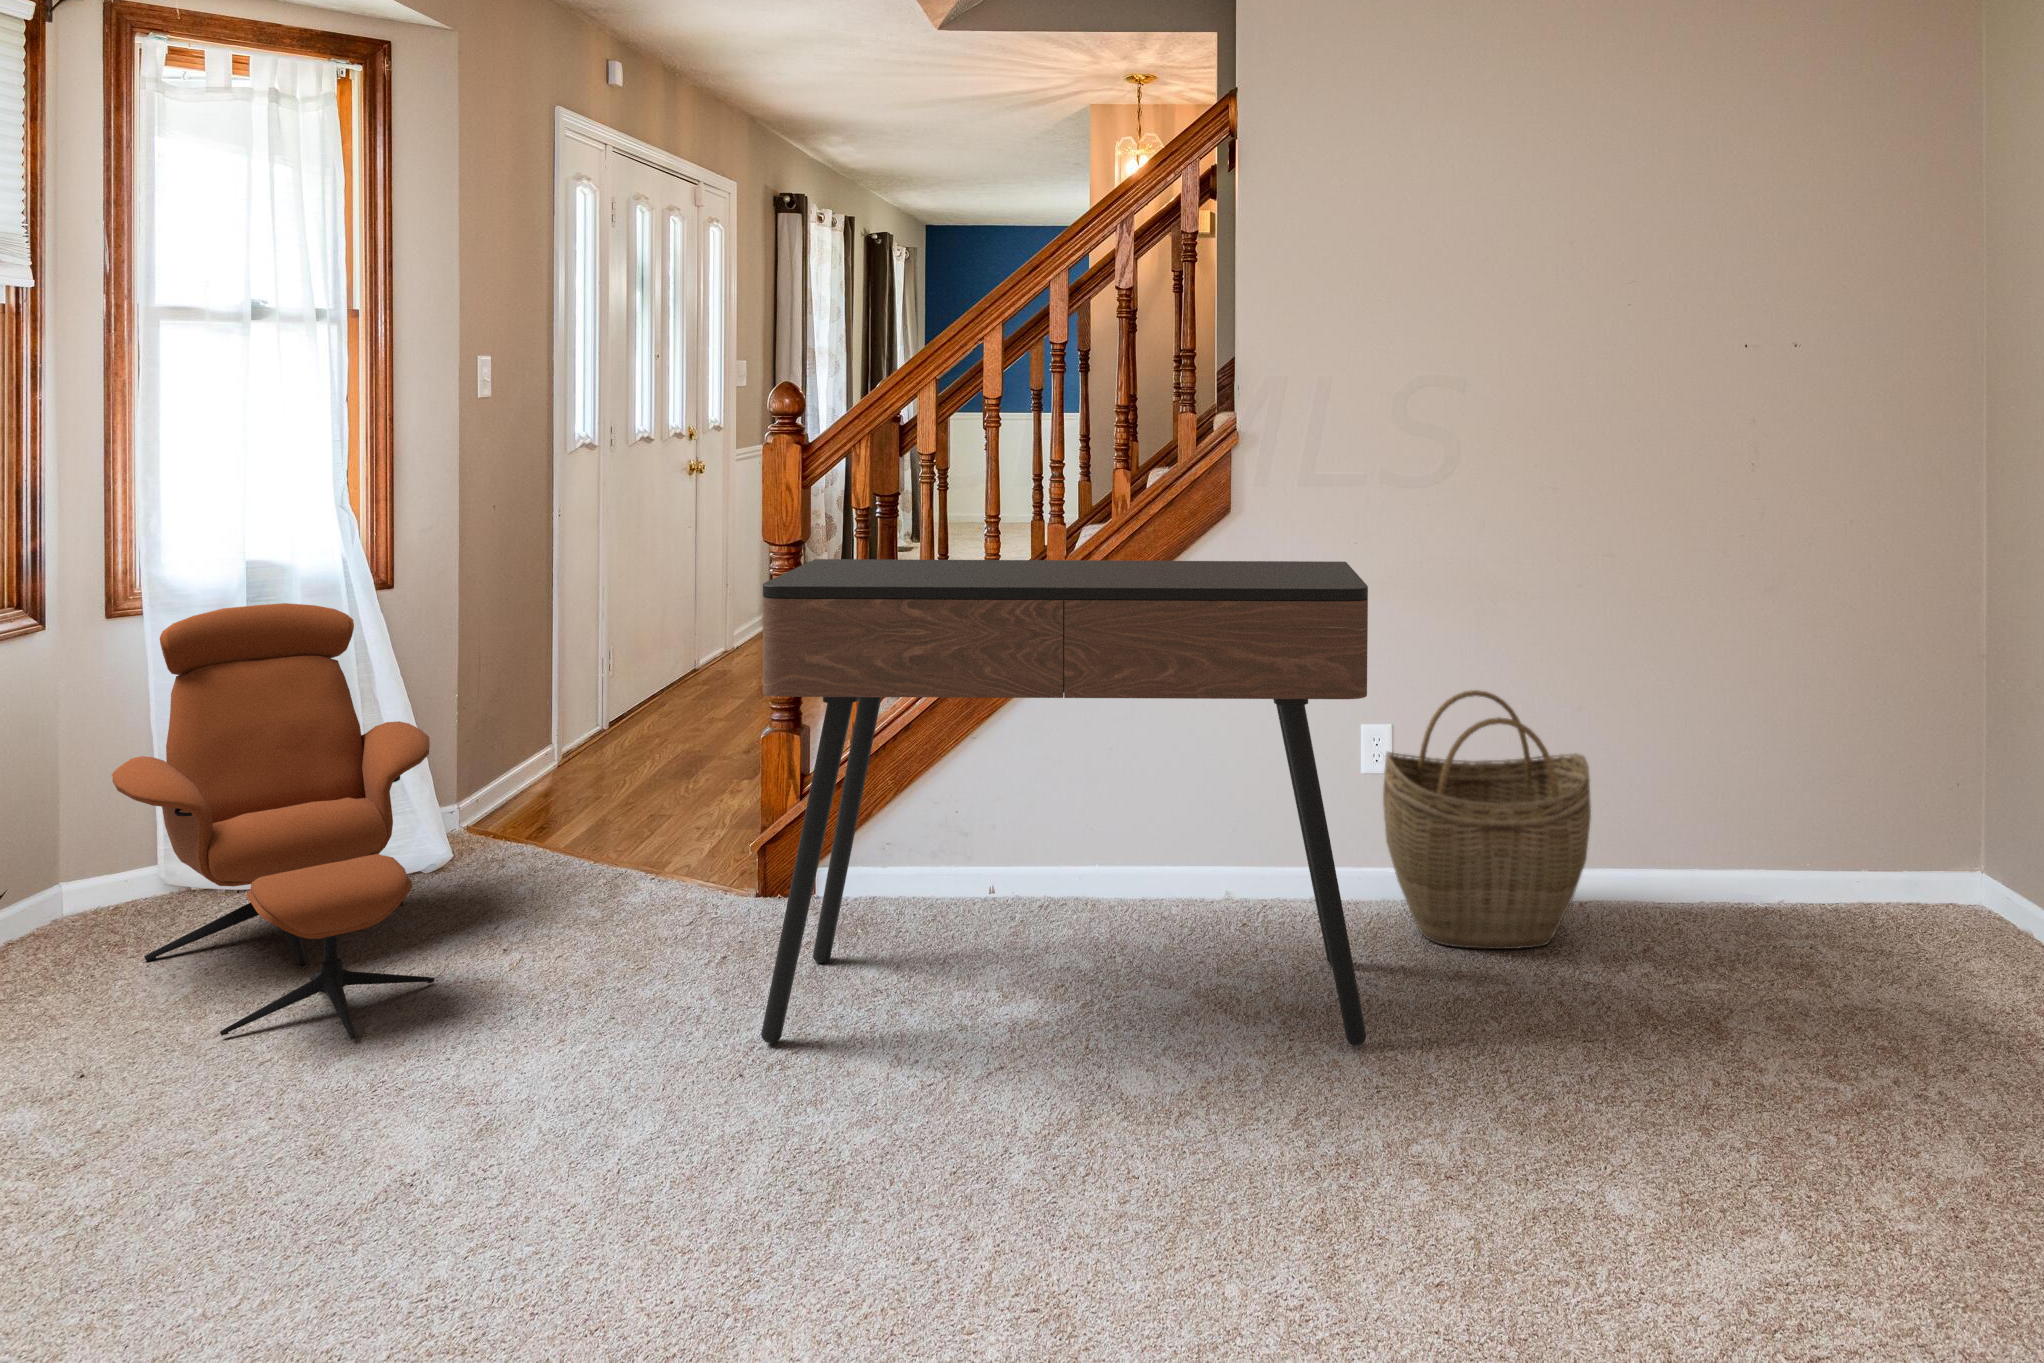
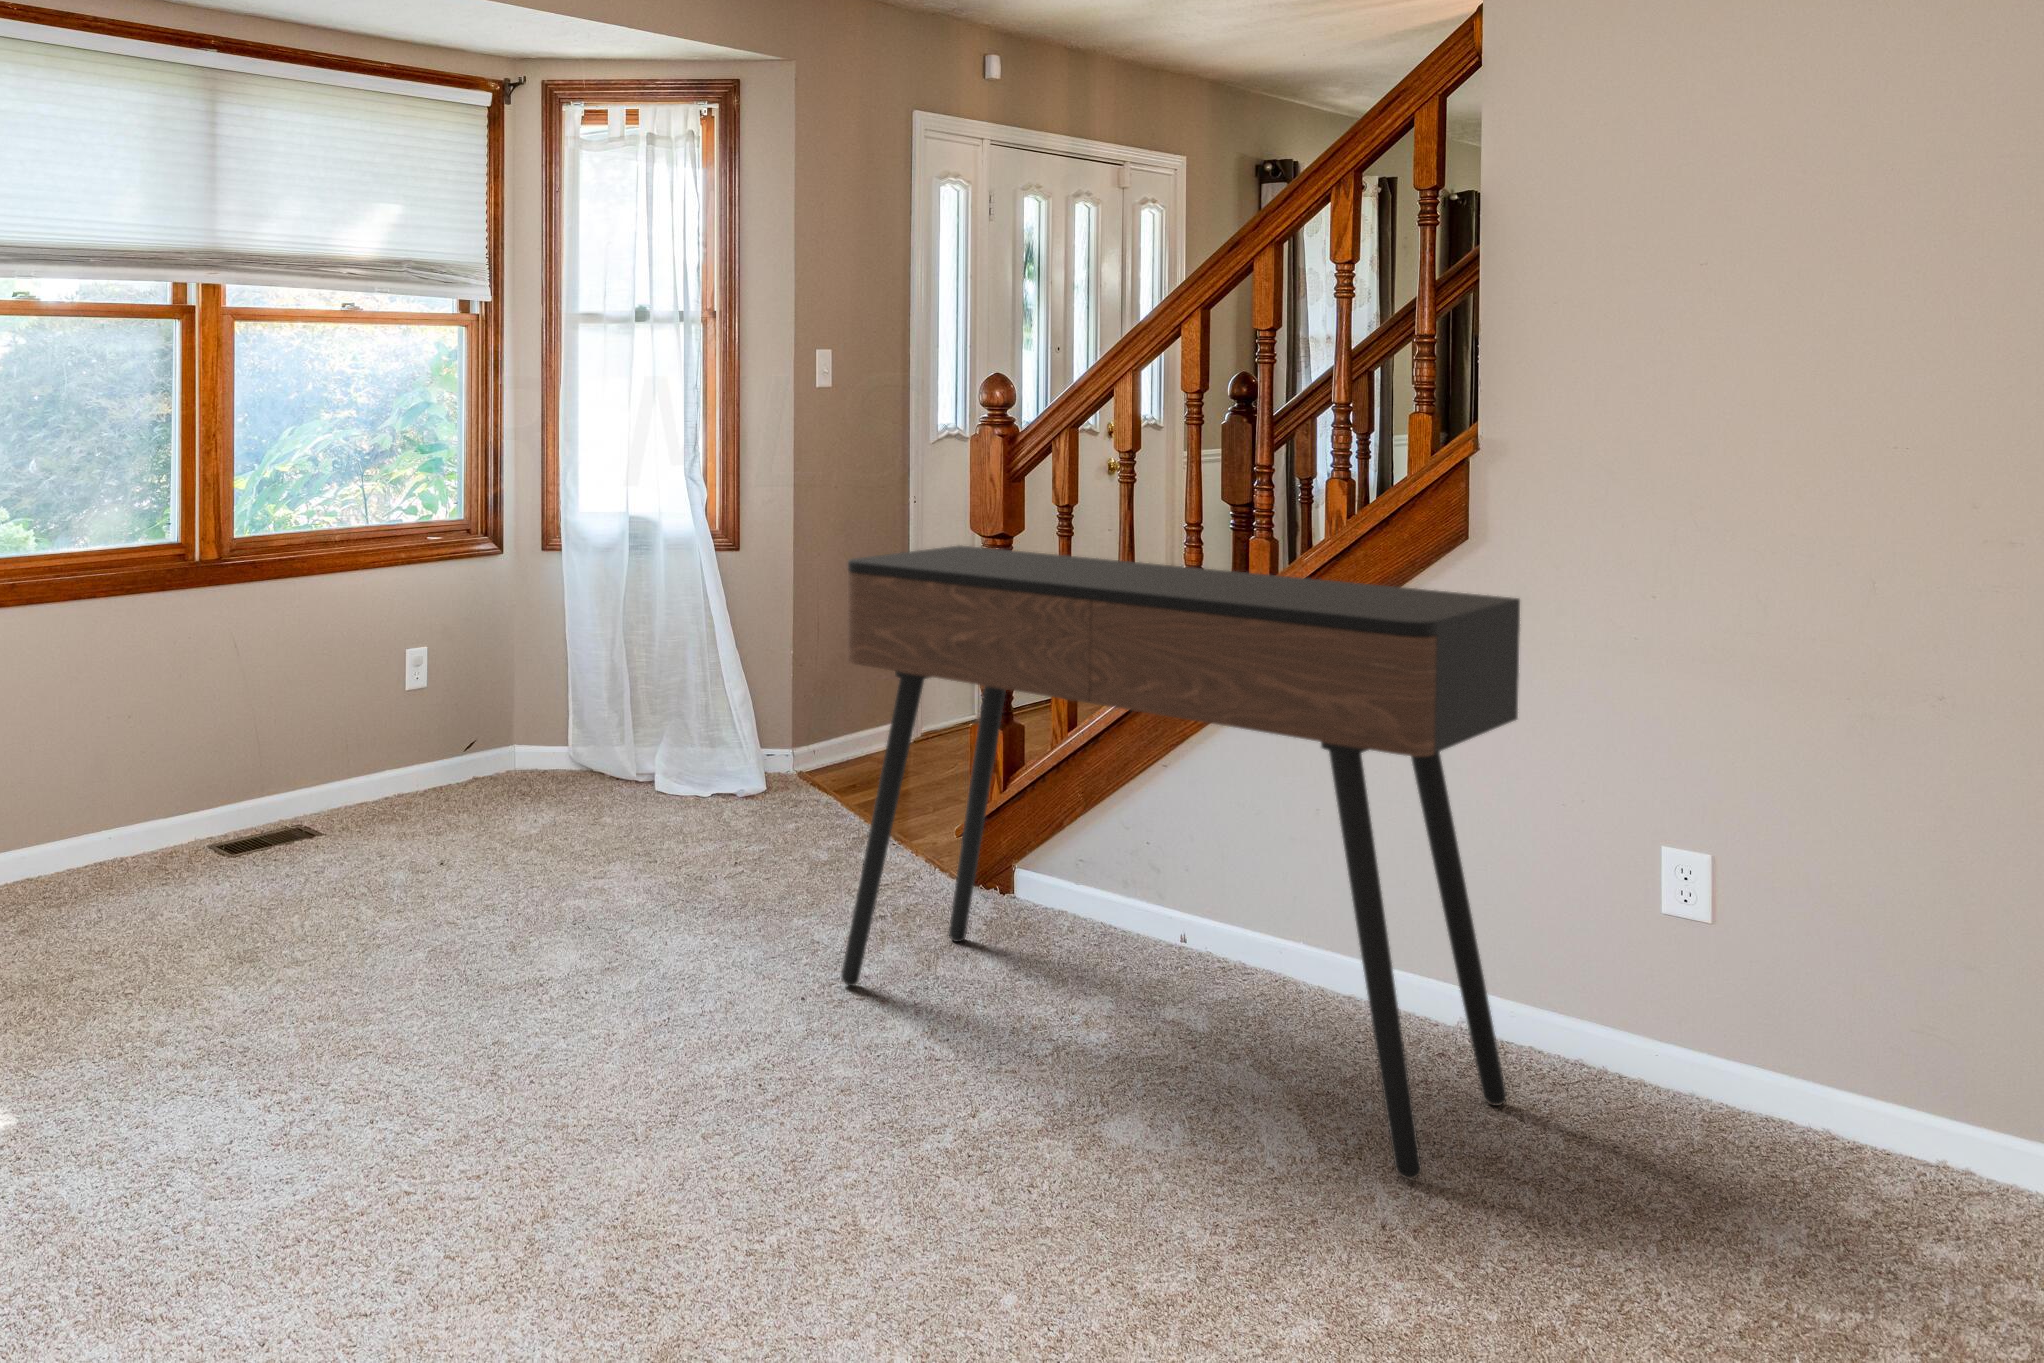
lounge chair: present [112,603,435,1039] -> none [508,553,722,894]
woven basket: present [1383,690,1591,949] -> none [1616,805,1959,1181]

